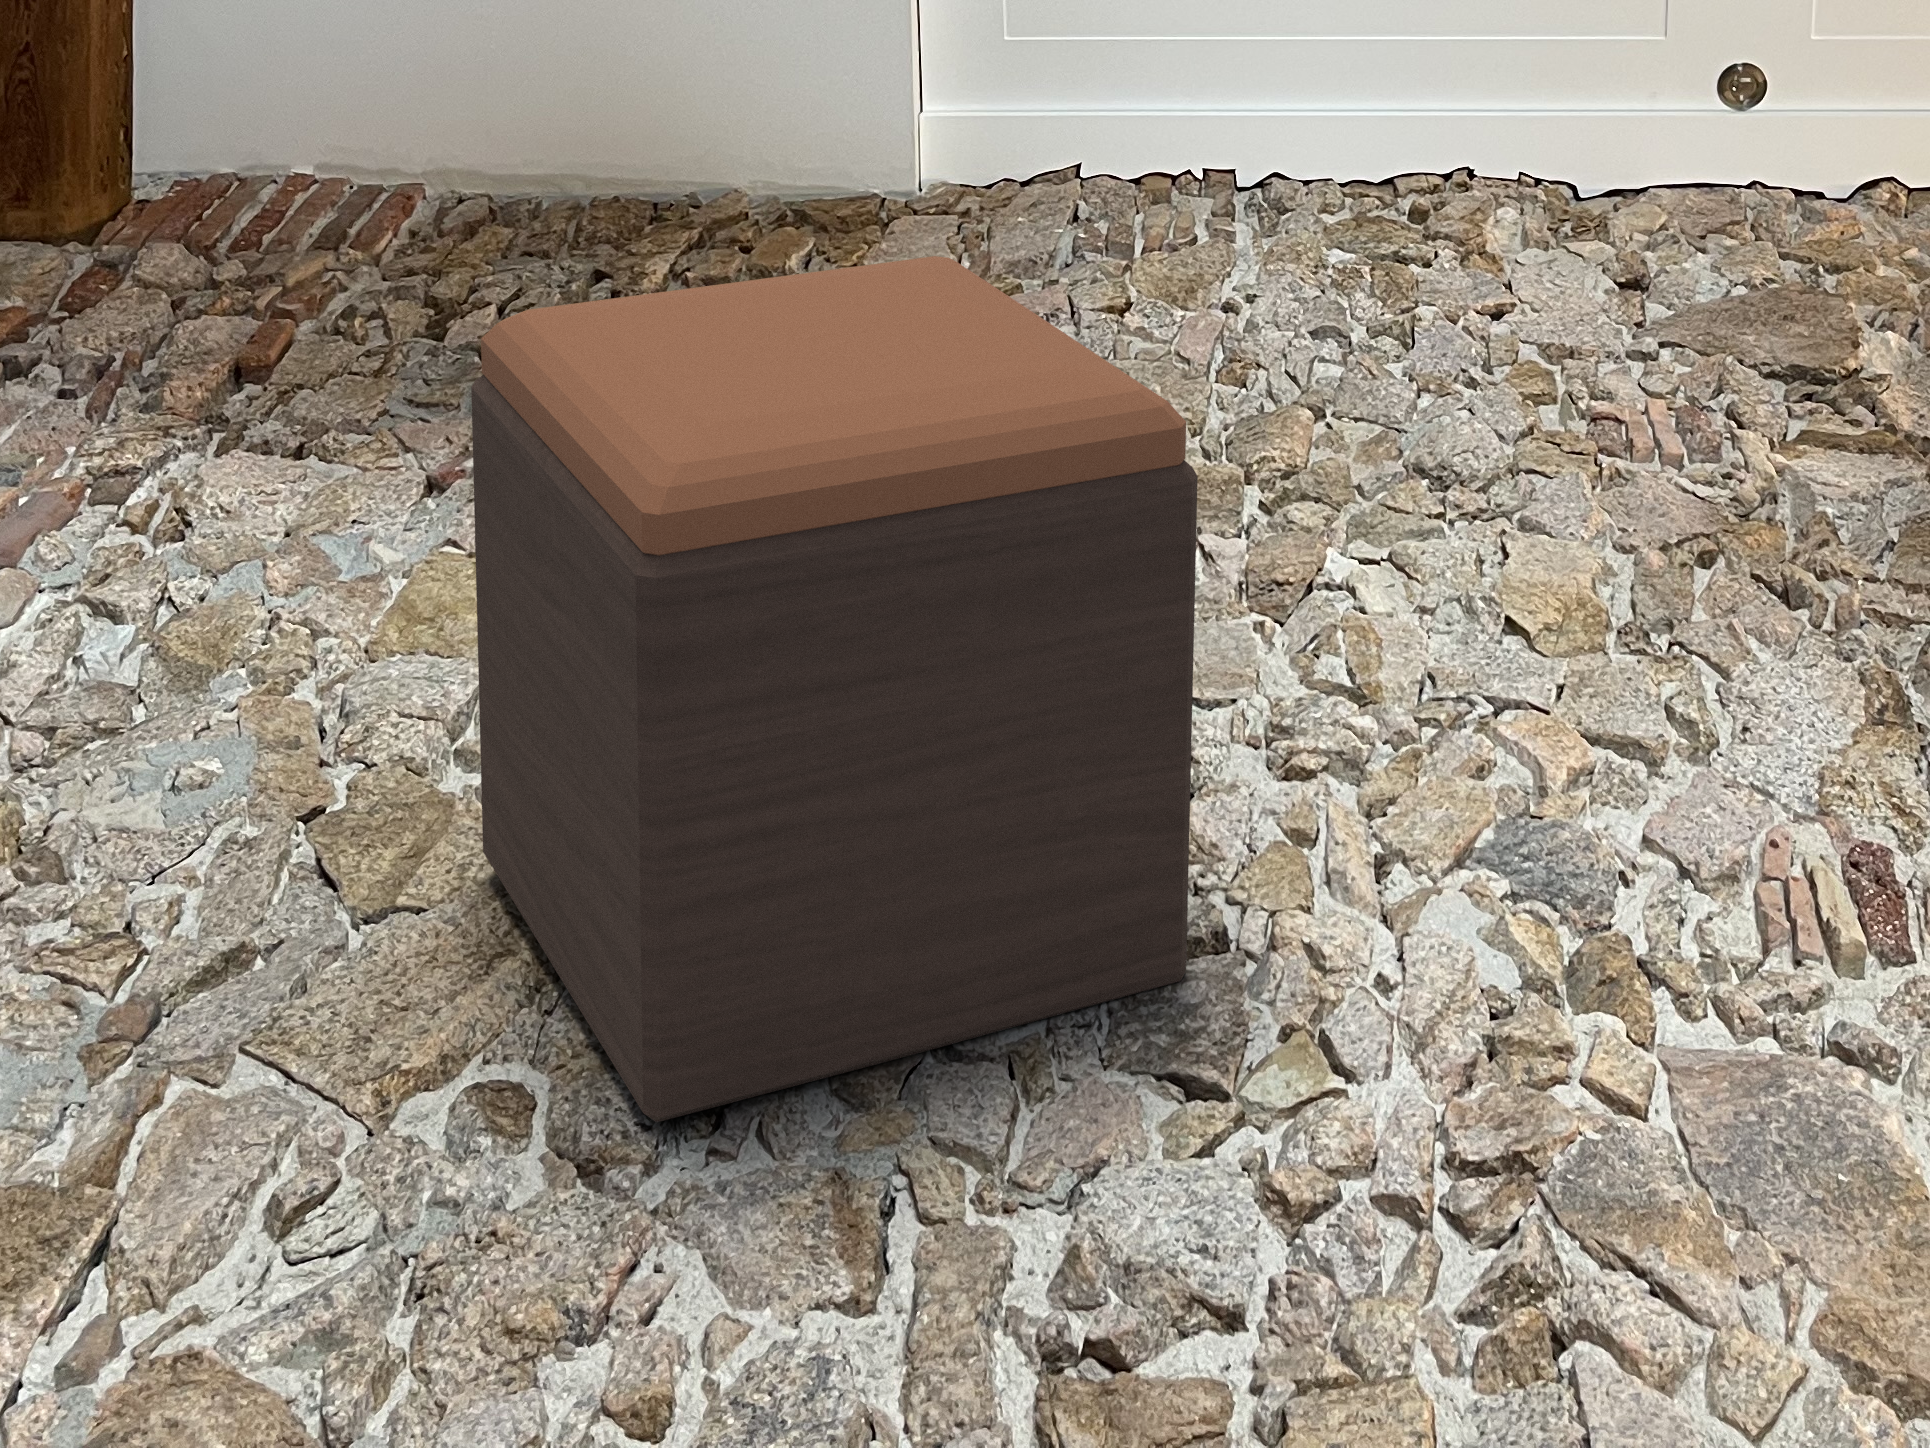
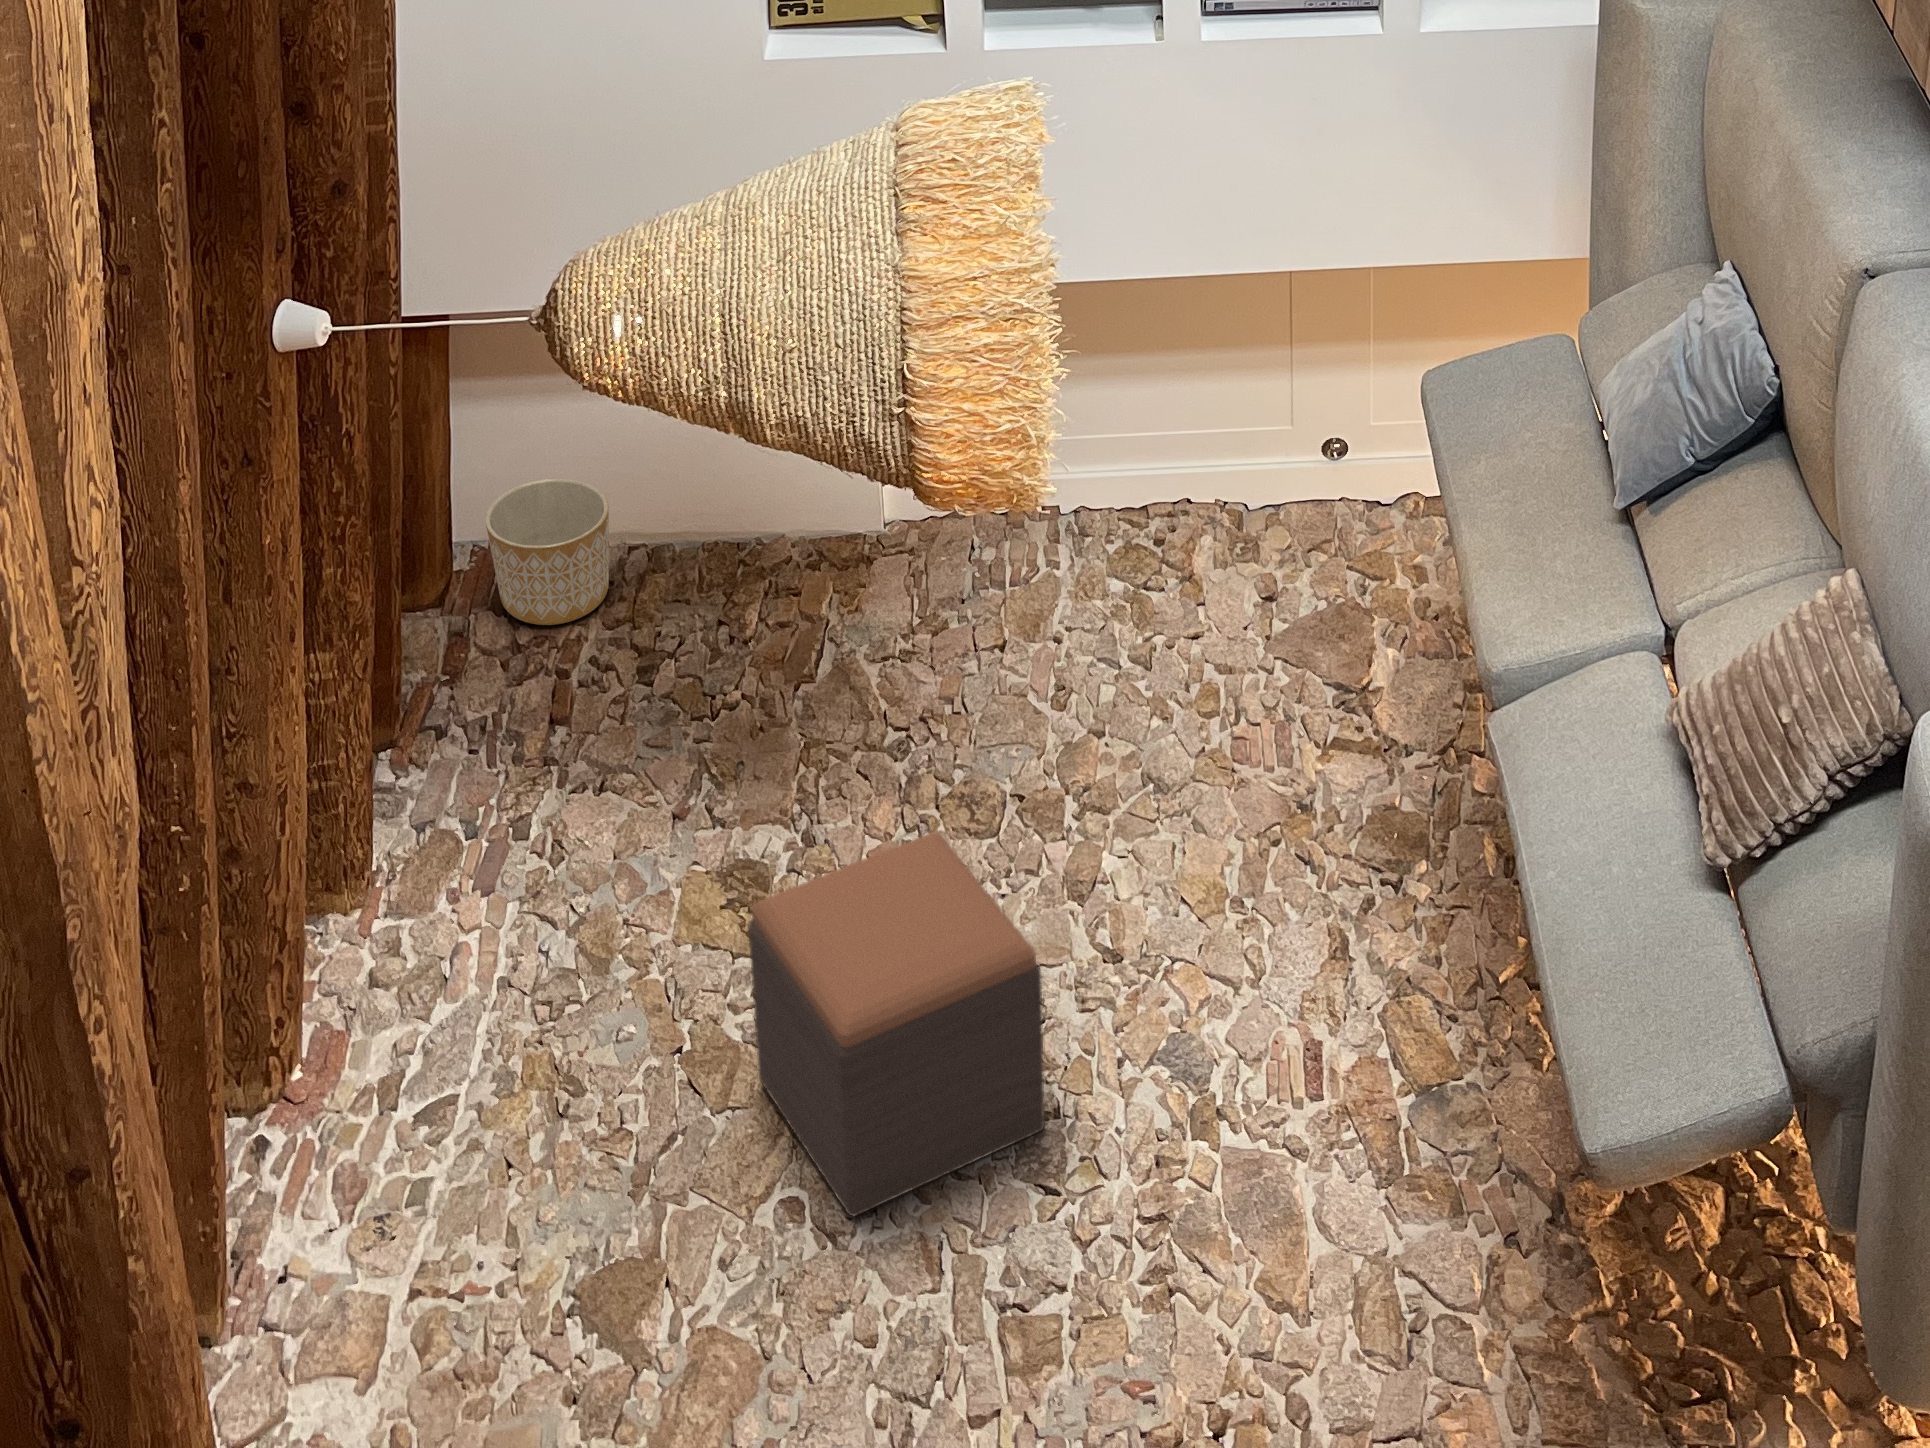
planter: none [195,62,422,290] -> present [485,478,609,625]

